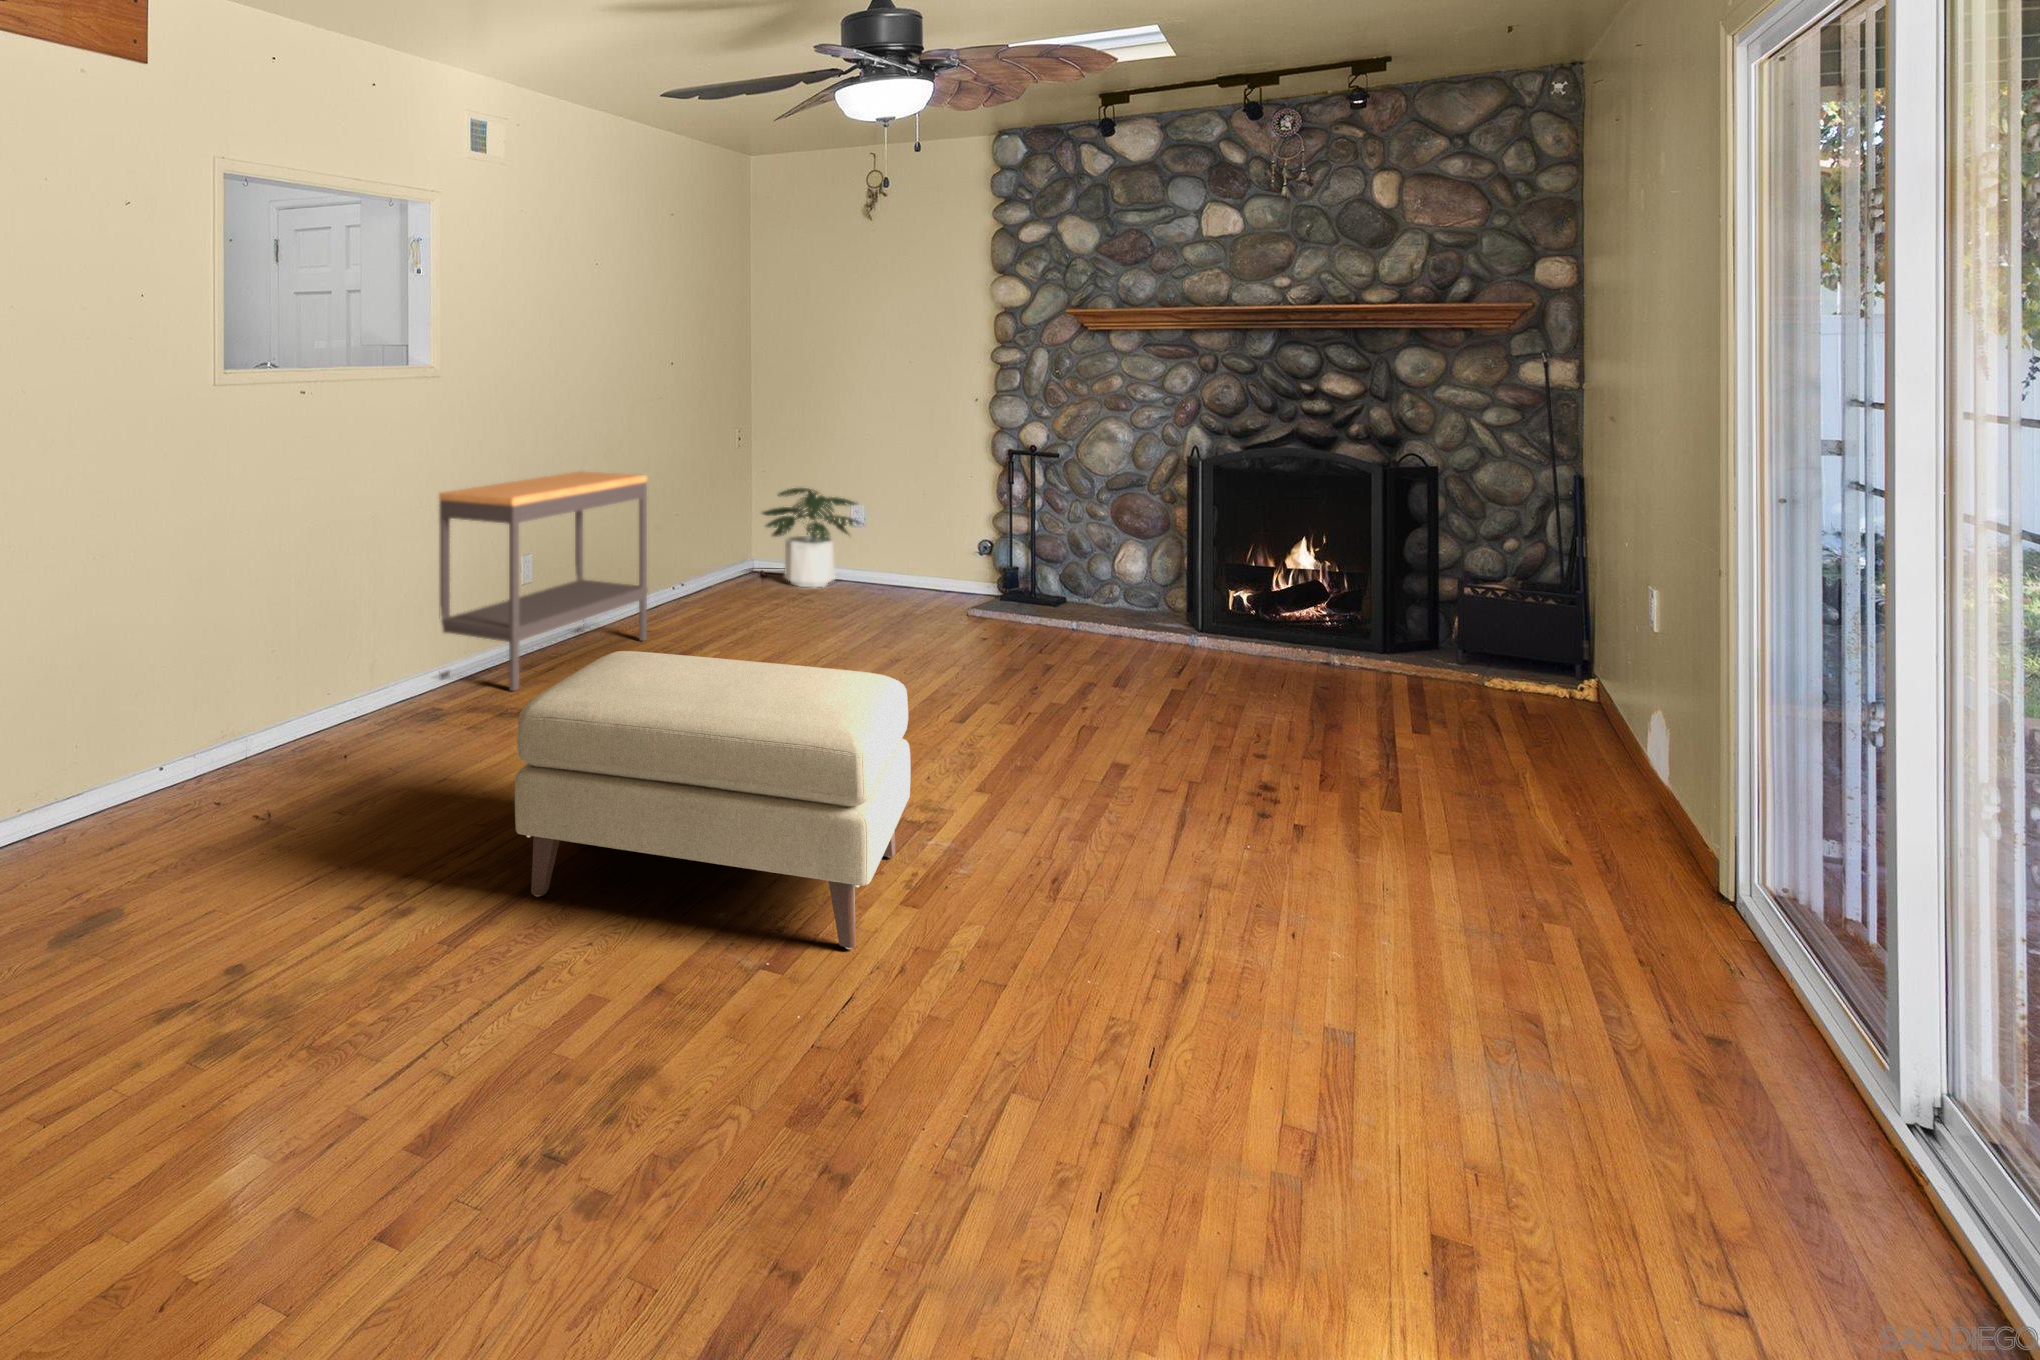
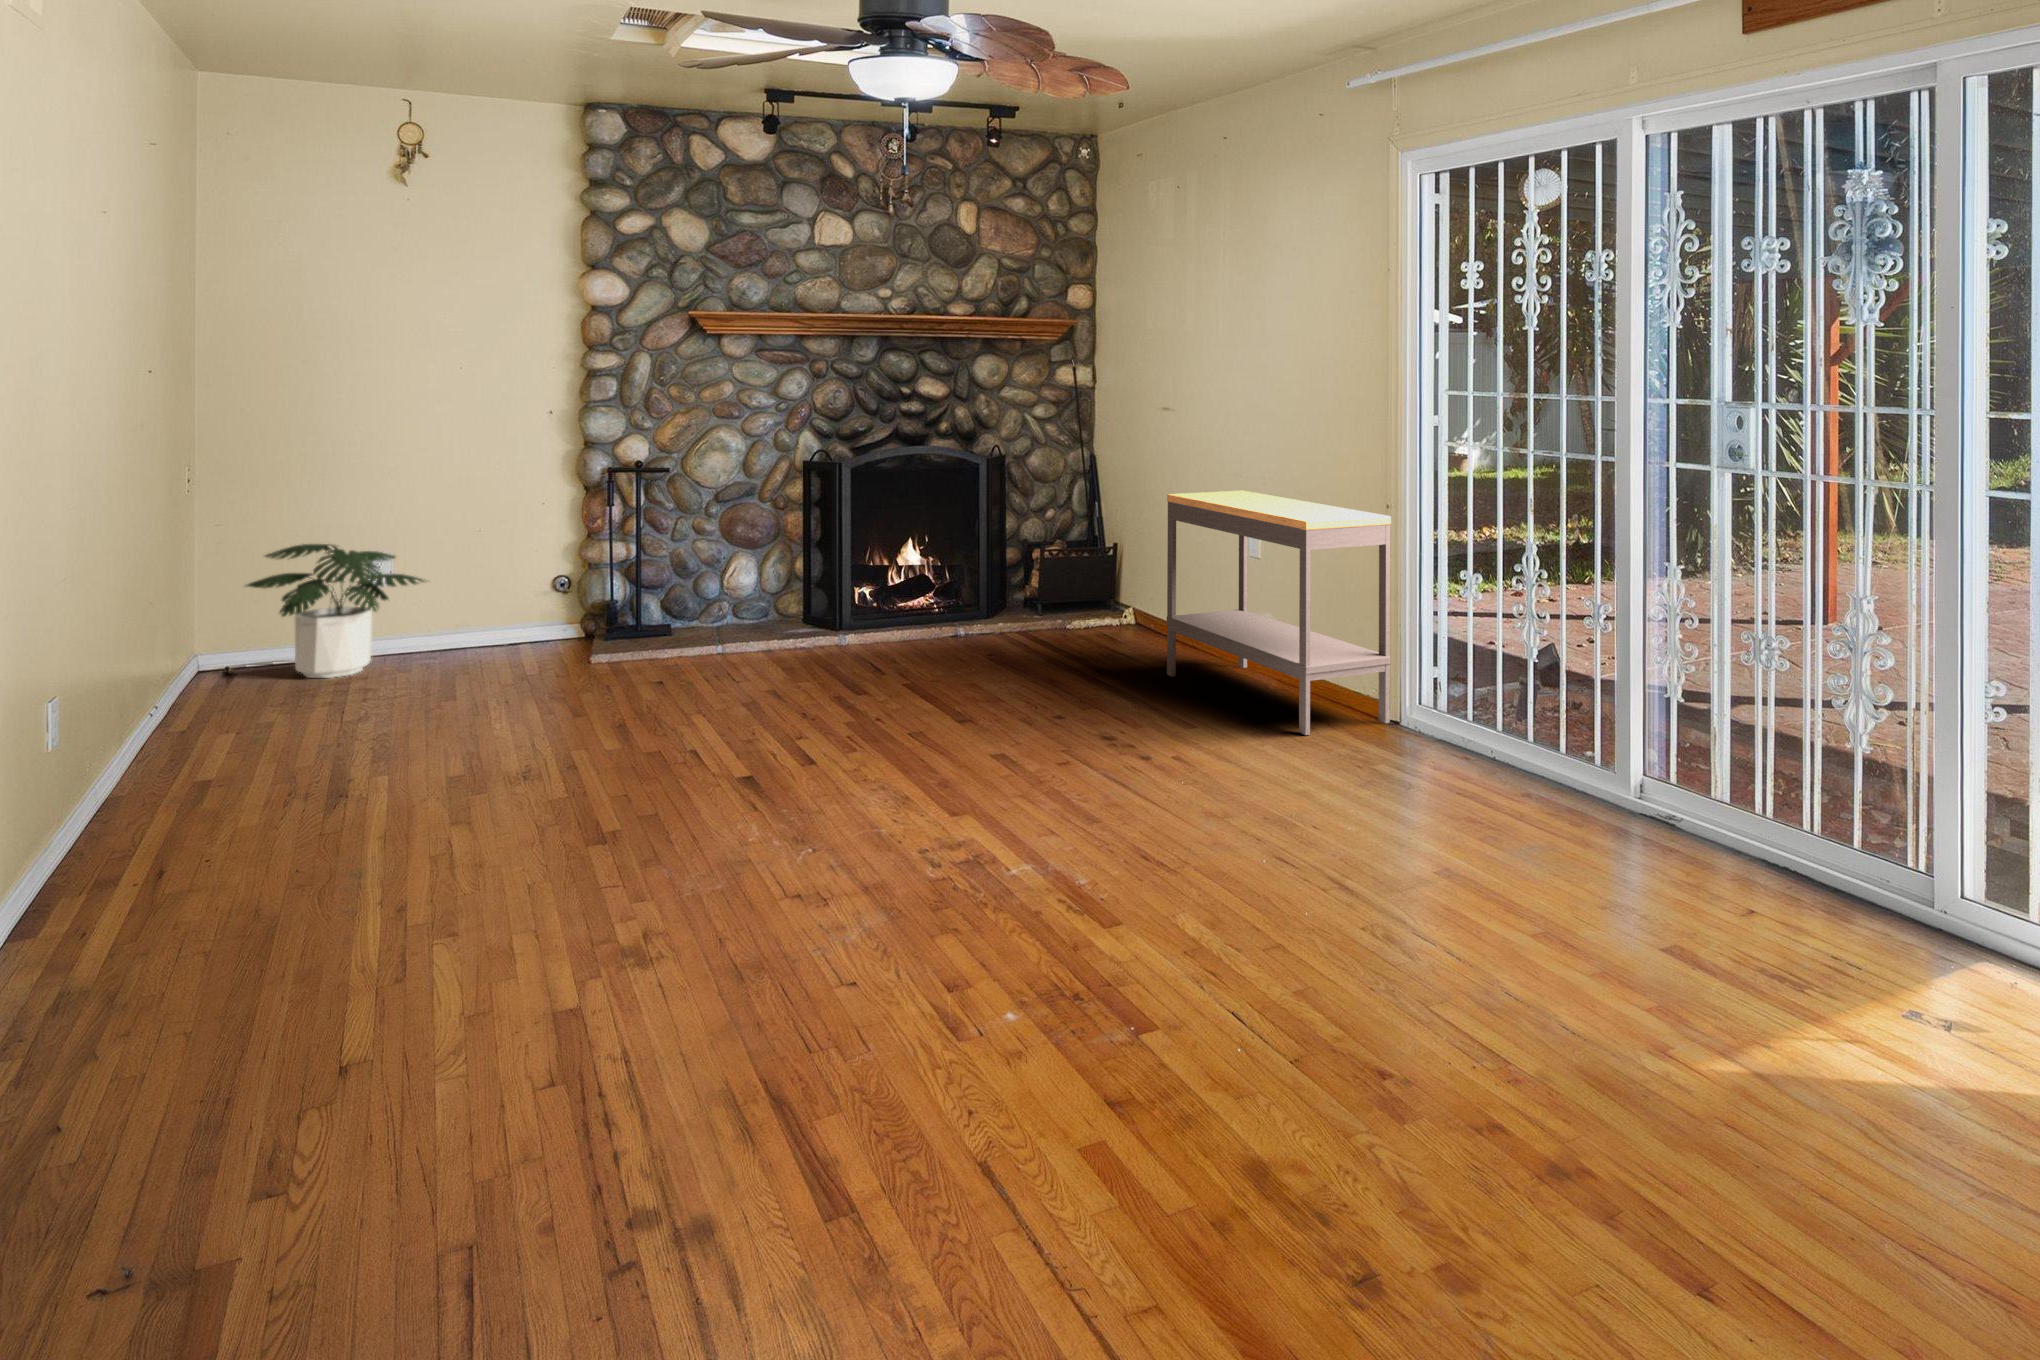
console table: present [439,471,648,691] -> present [1167,491,1391,735]
ottoman: present [515,651,910,949] -> none [726,701,1213,1079]

